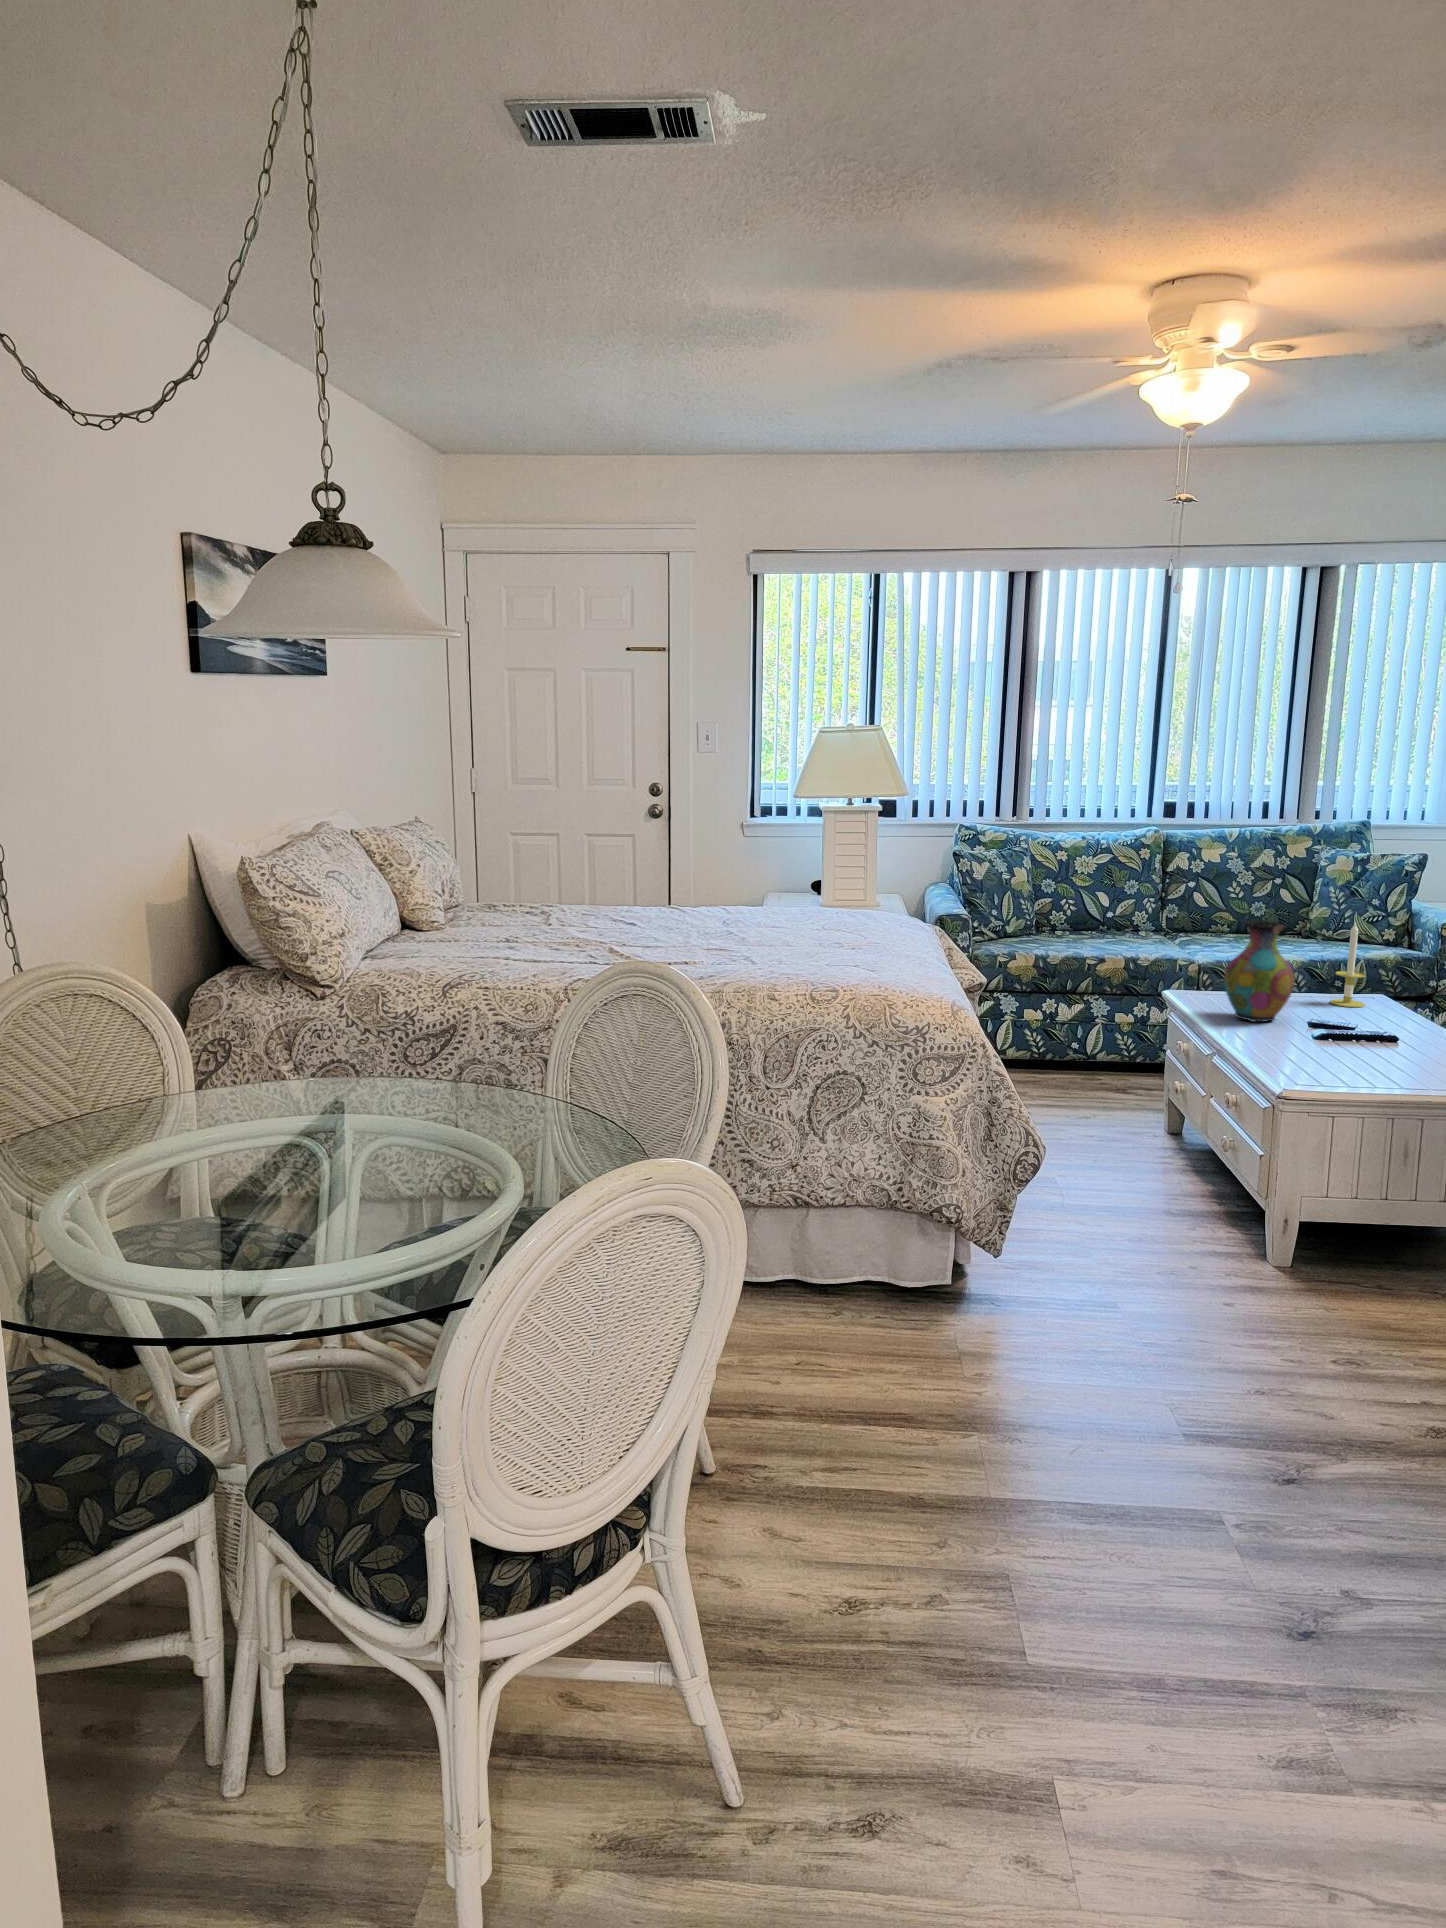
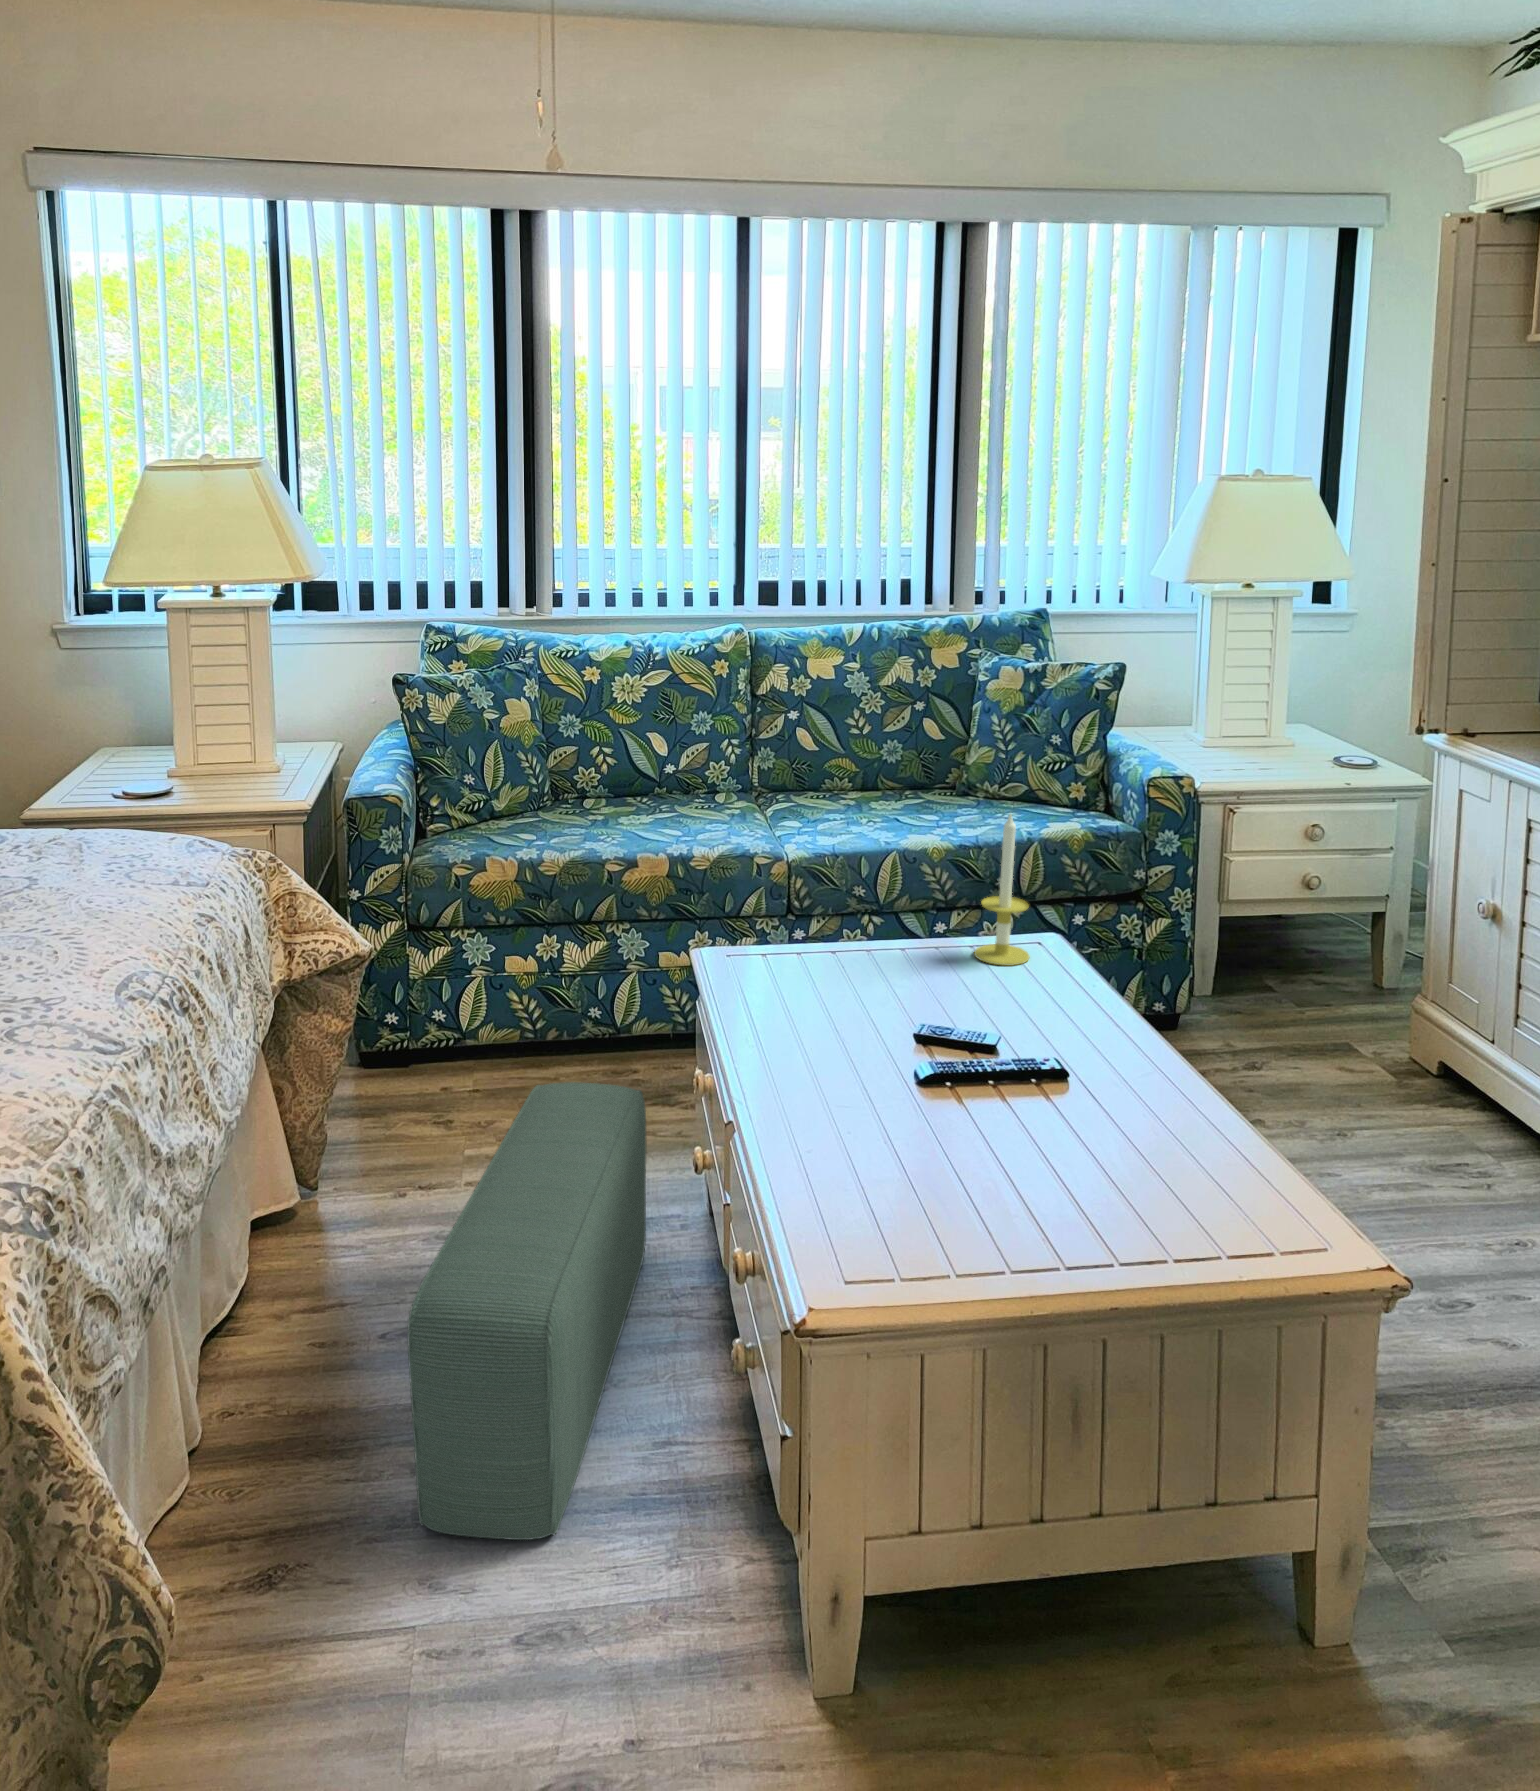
vase: present [1224,920,1294,1022] -> none [772,831,897,1036]
pouf: none [1070,1048,1148,1215] -> present [407,1082,646,1540]

